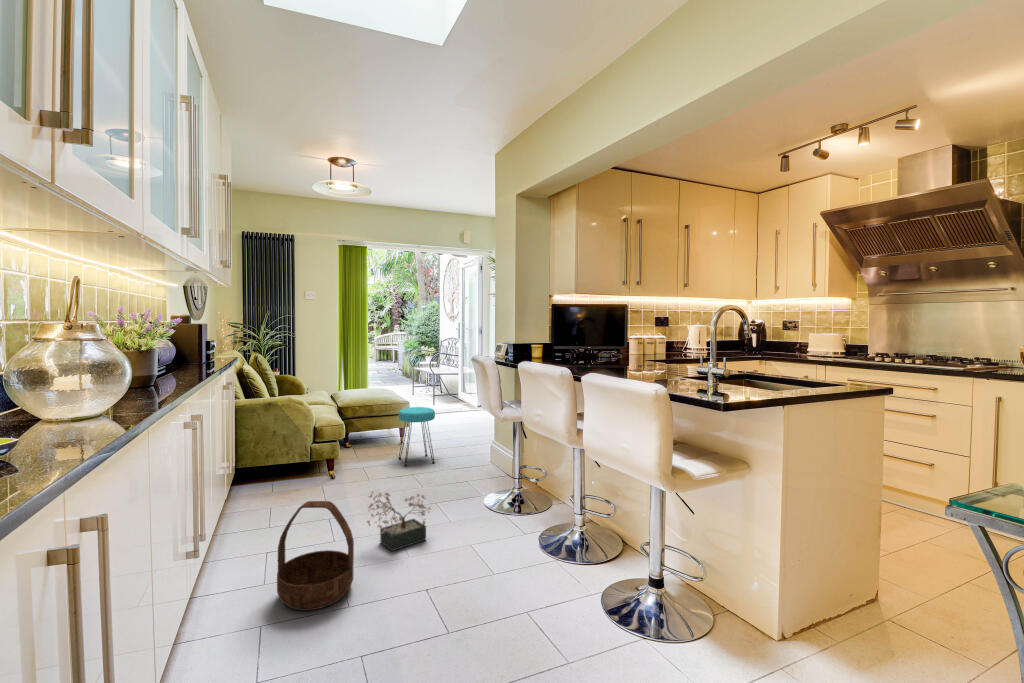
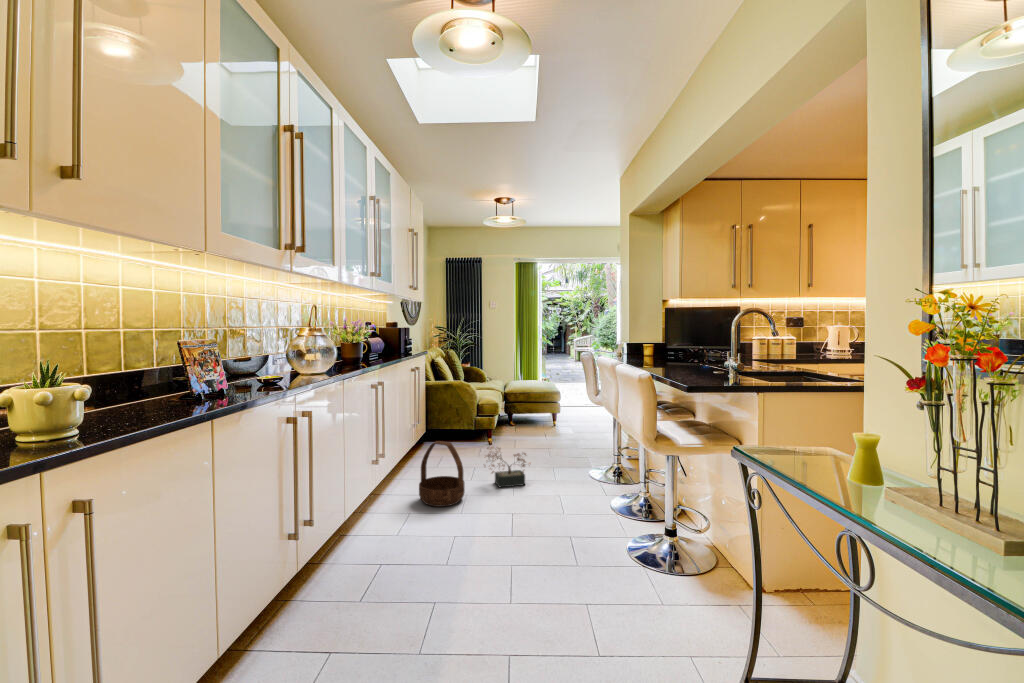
stool: present [399,407,435,466] -> none [541,395,570,441]

